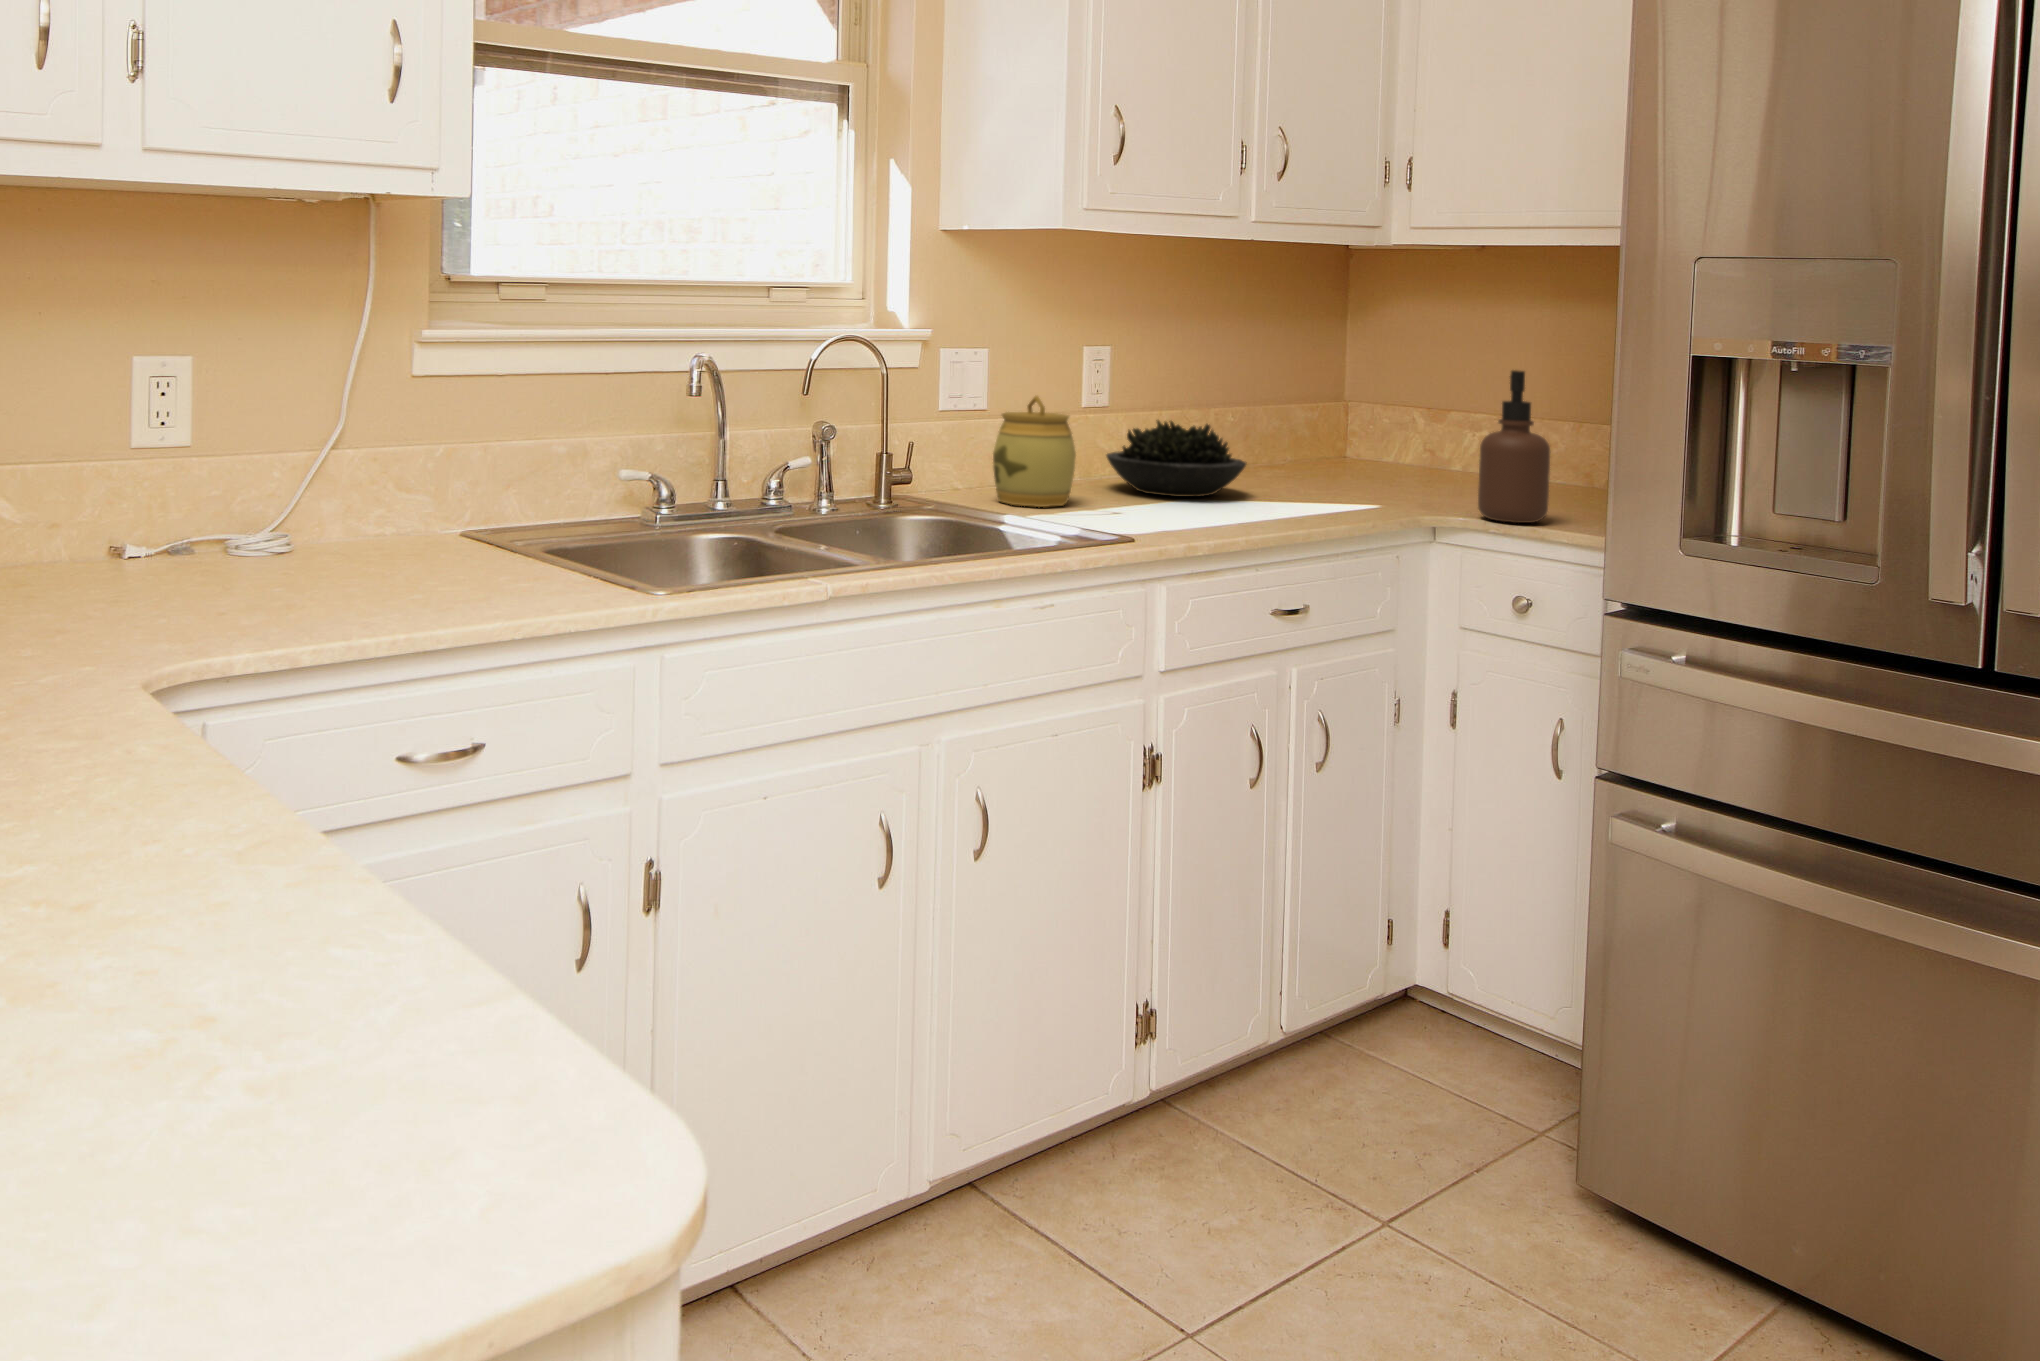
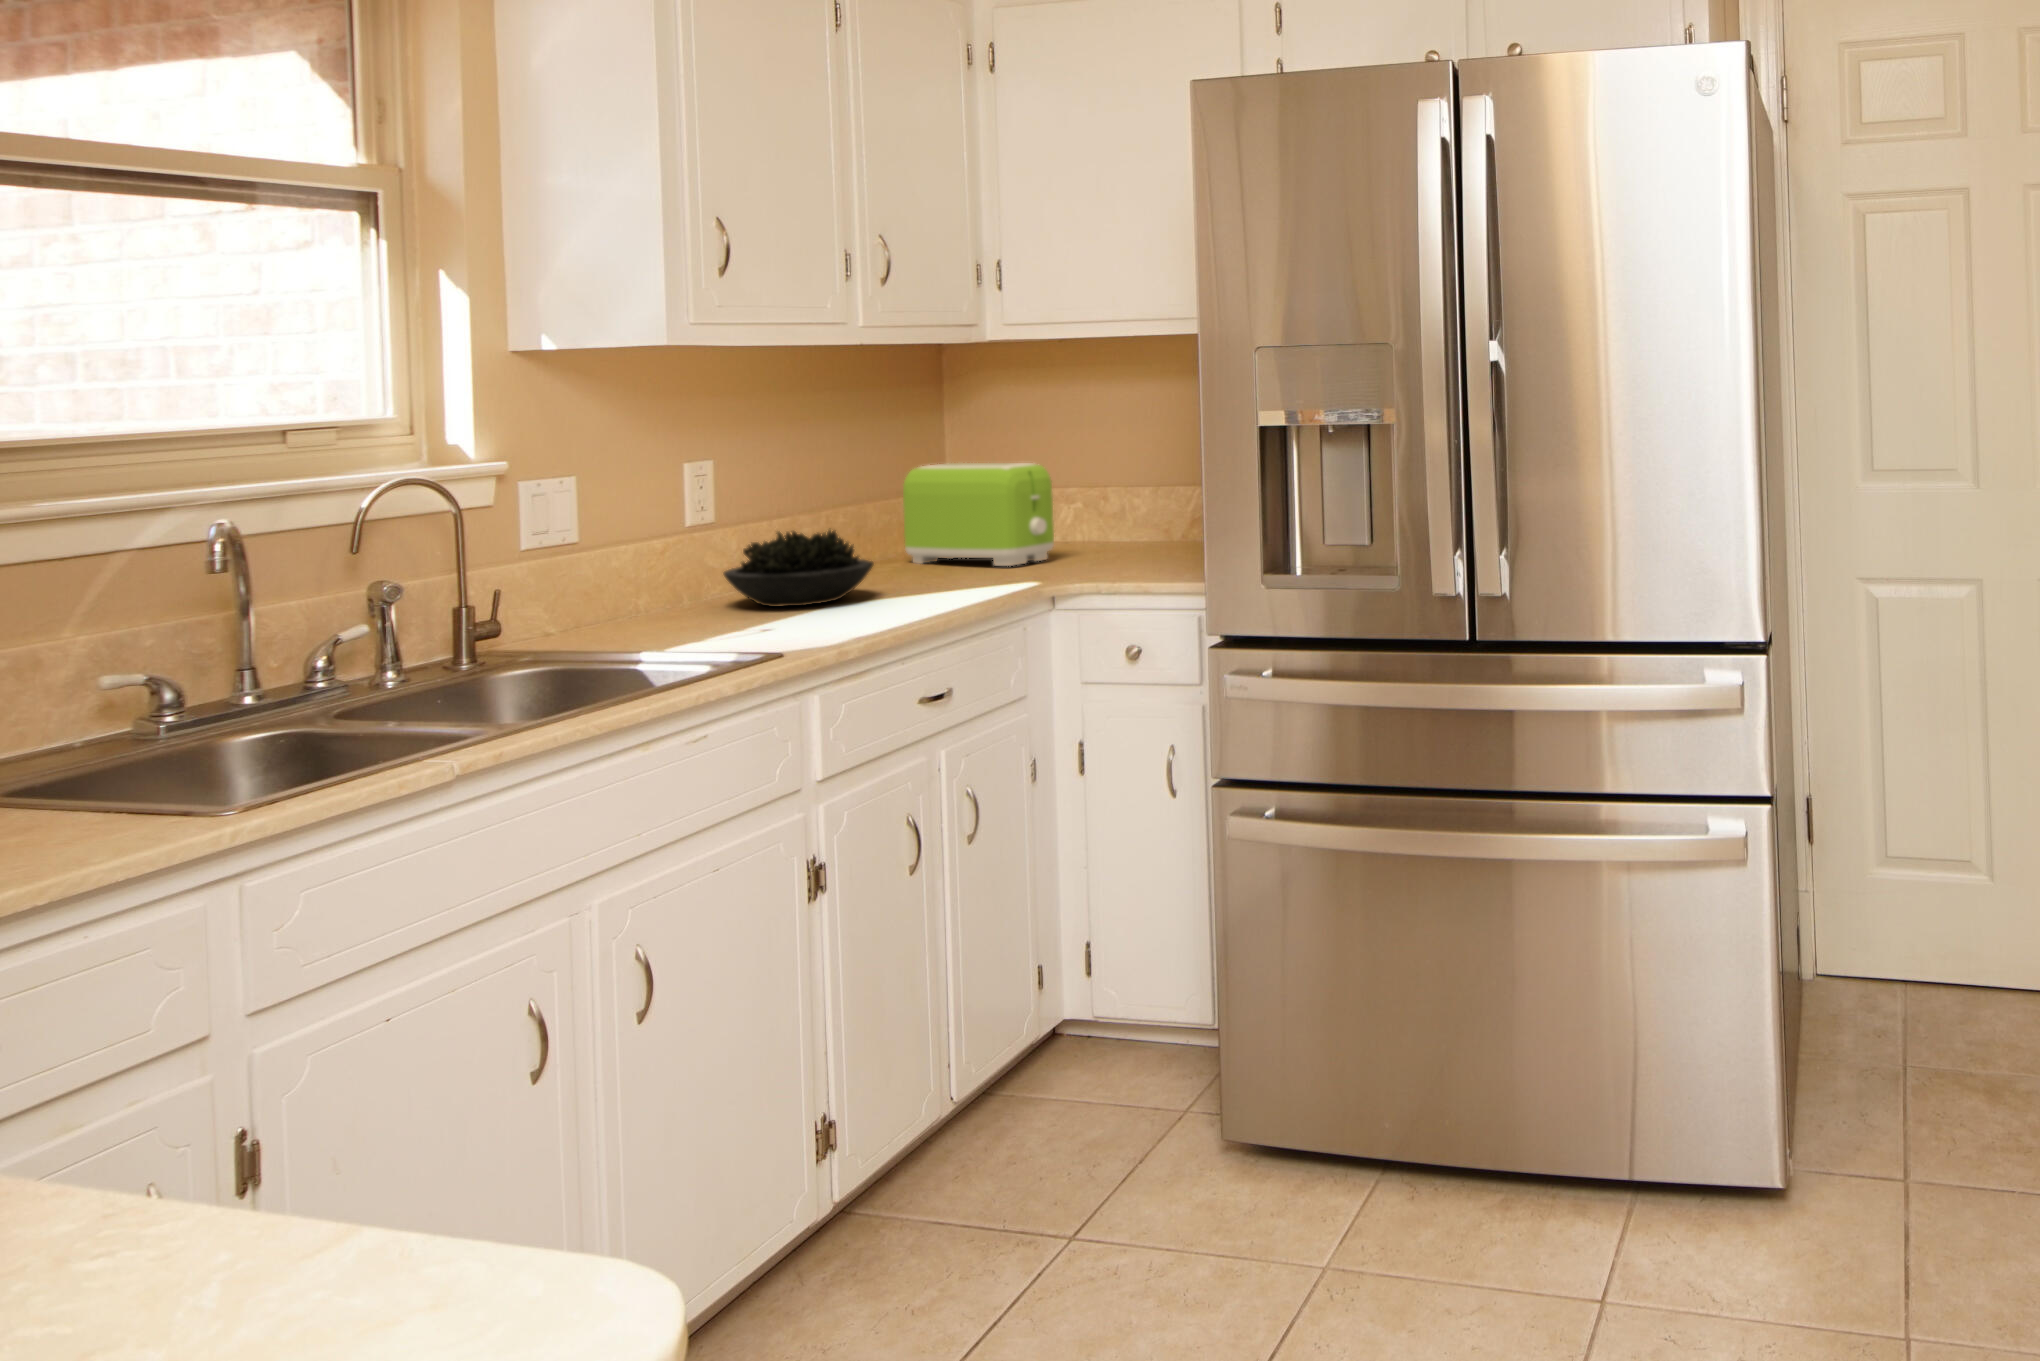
soap dispenser: present [1478,370,1550,523] -> none [1089,450,1149,584]
toaster: none [1290,372,1449,487] -> present [903,463,1054,566]
jar: present [993,396,1076,507] -> none [601,521,697,641]

